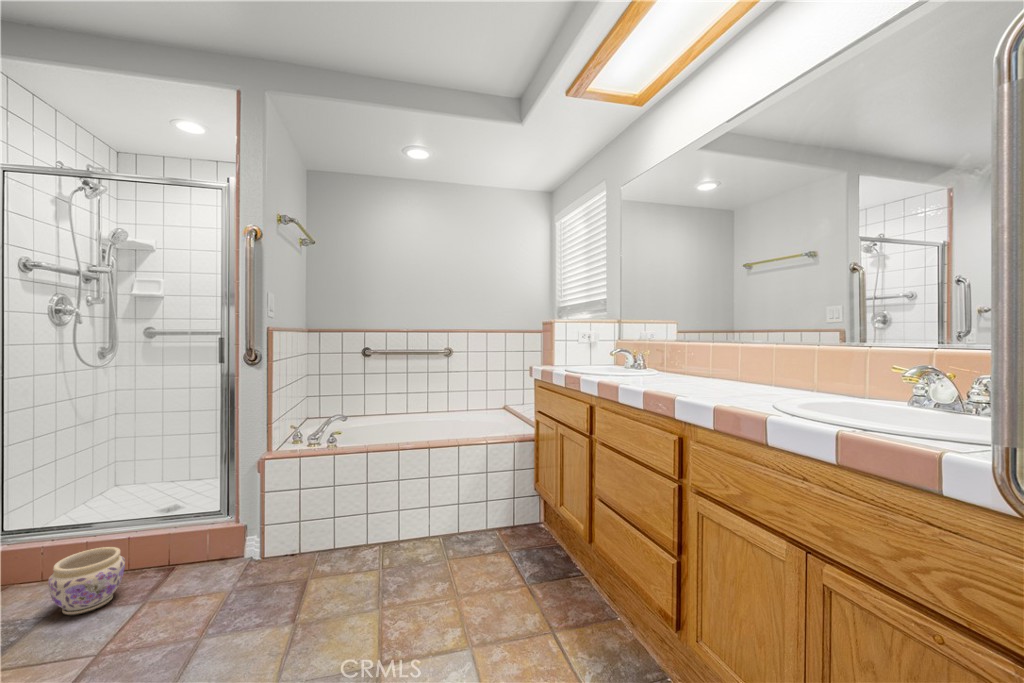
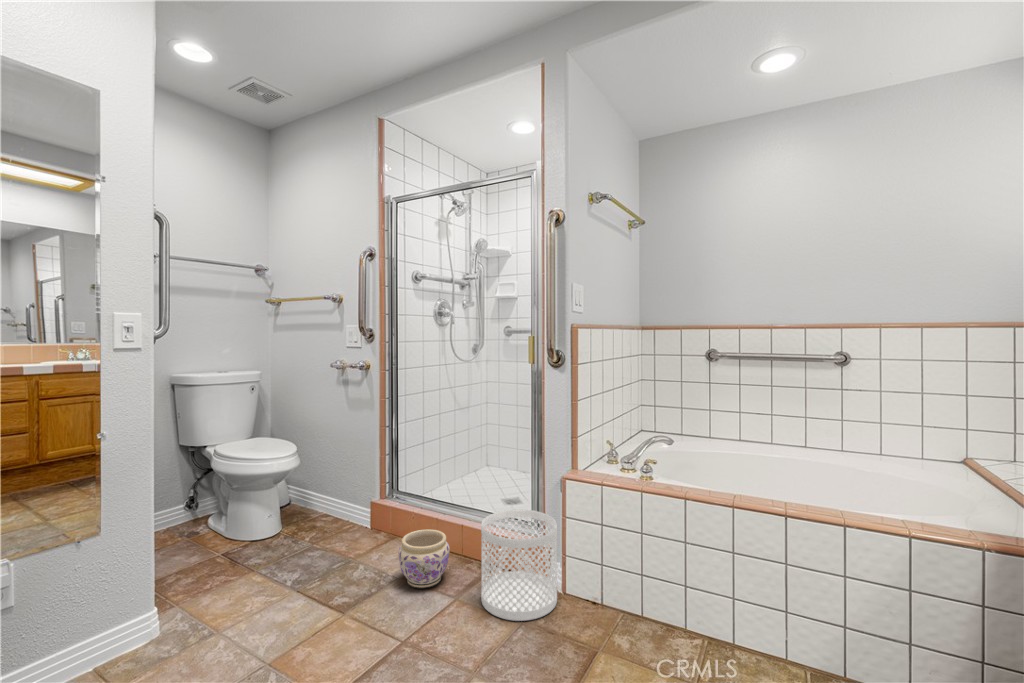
waste basket: none [176,496,260,597] -> present [481,509,557,621]

